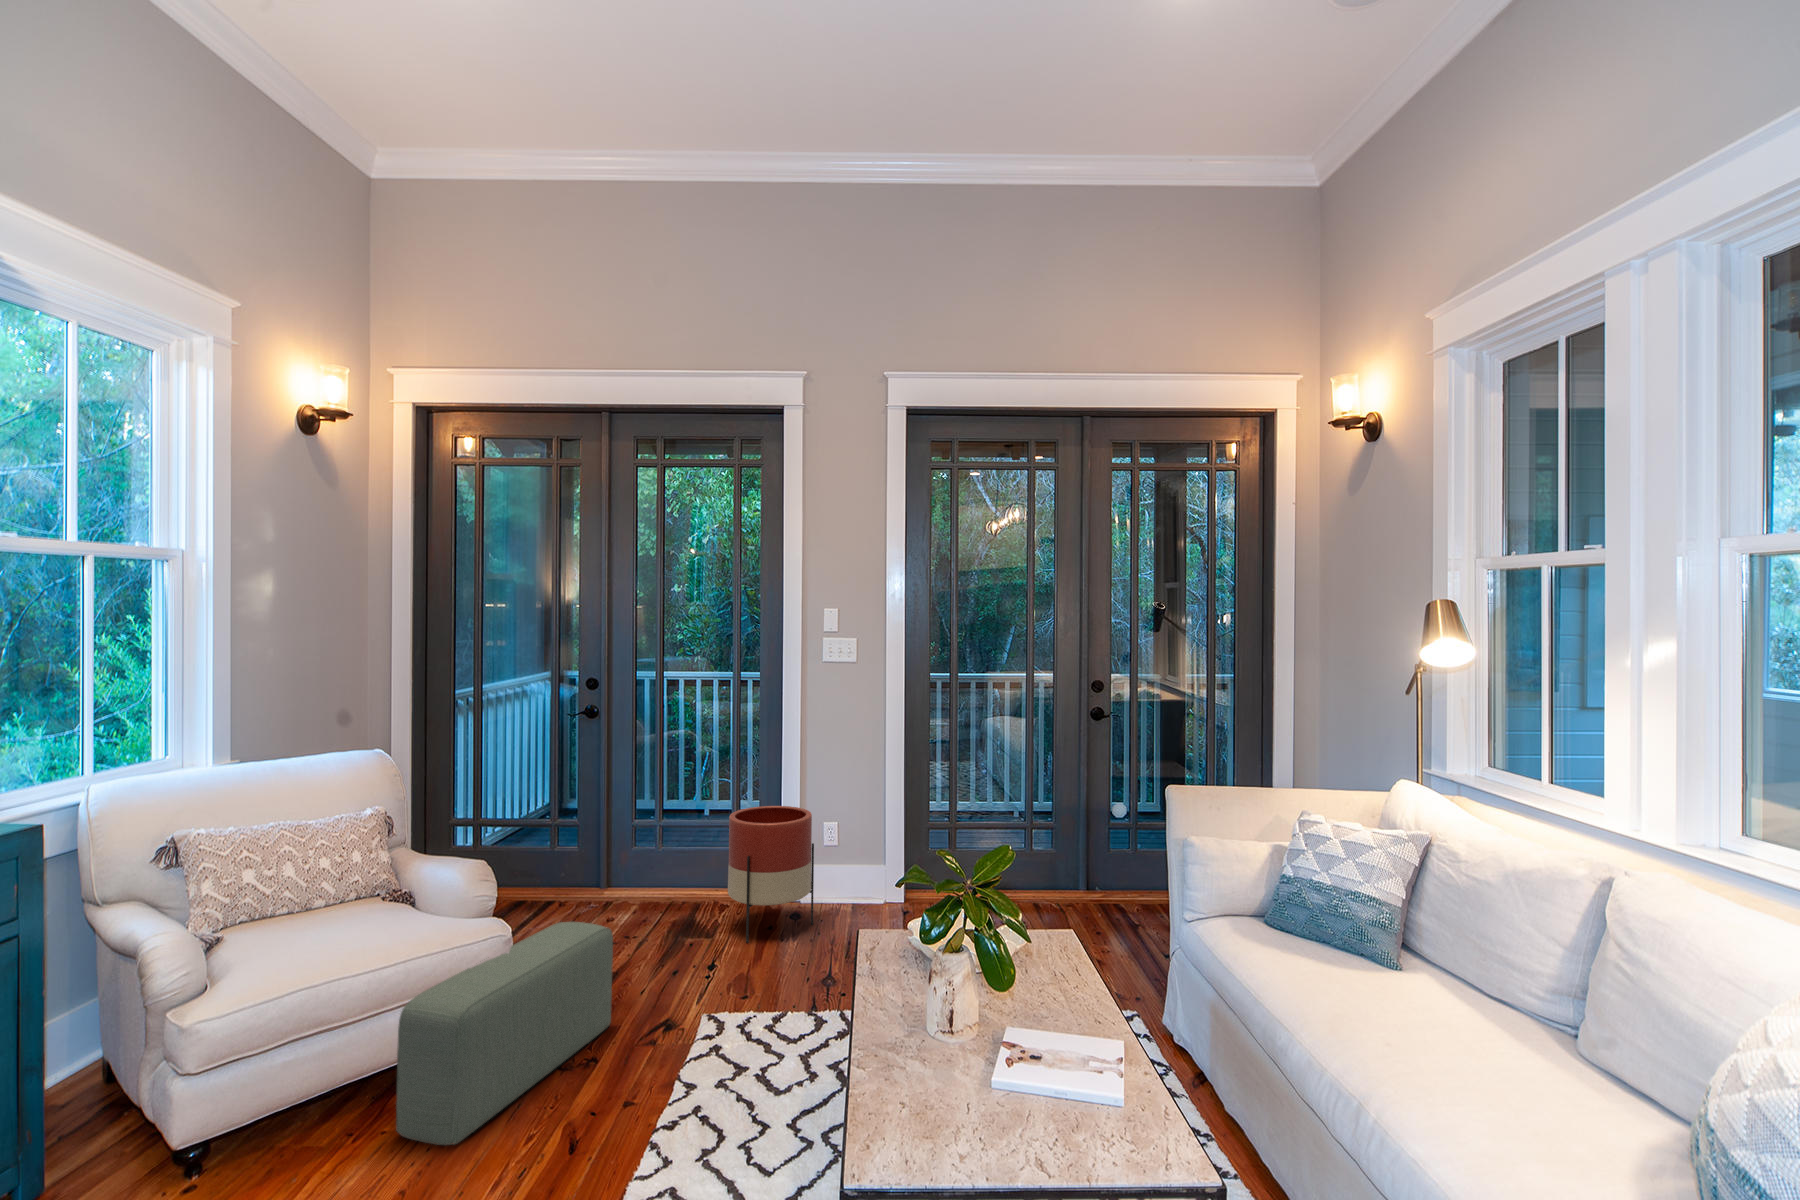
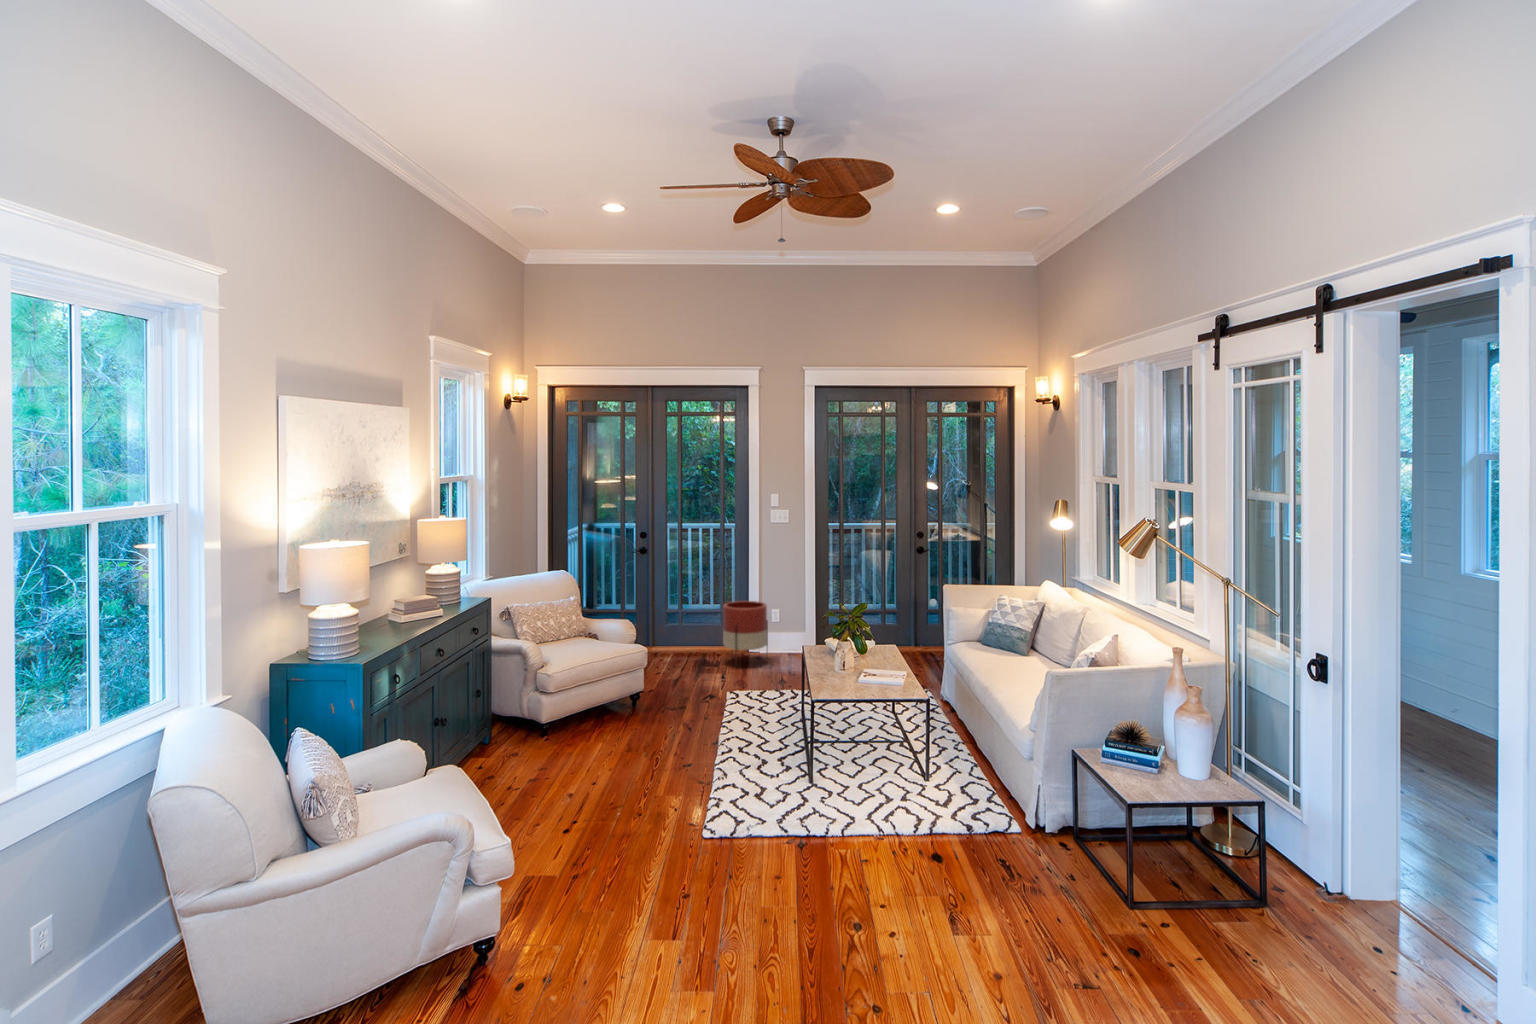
pouf: present [396,922,613,1145] -> none [620,650,686,726]

